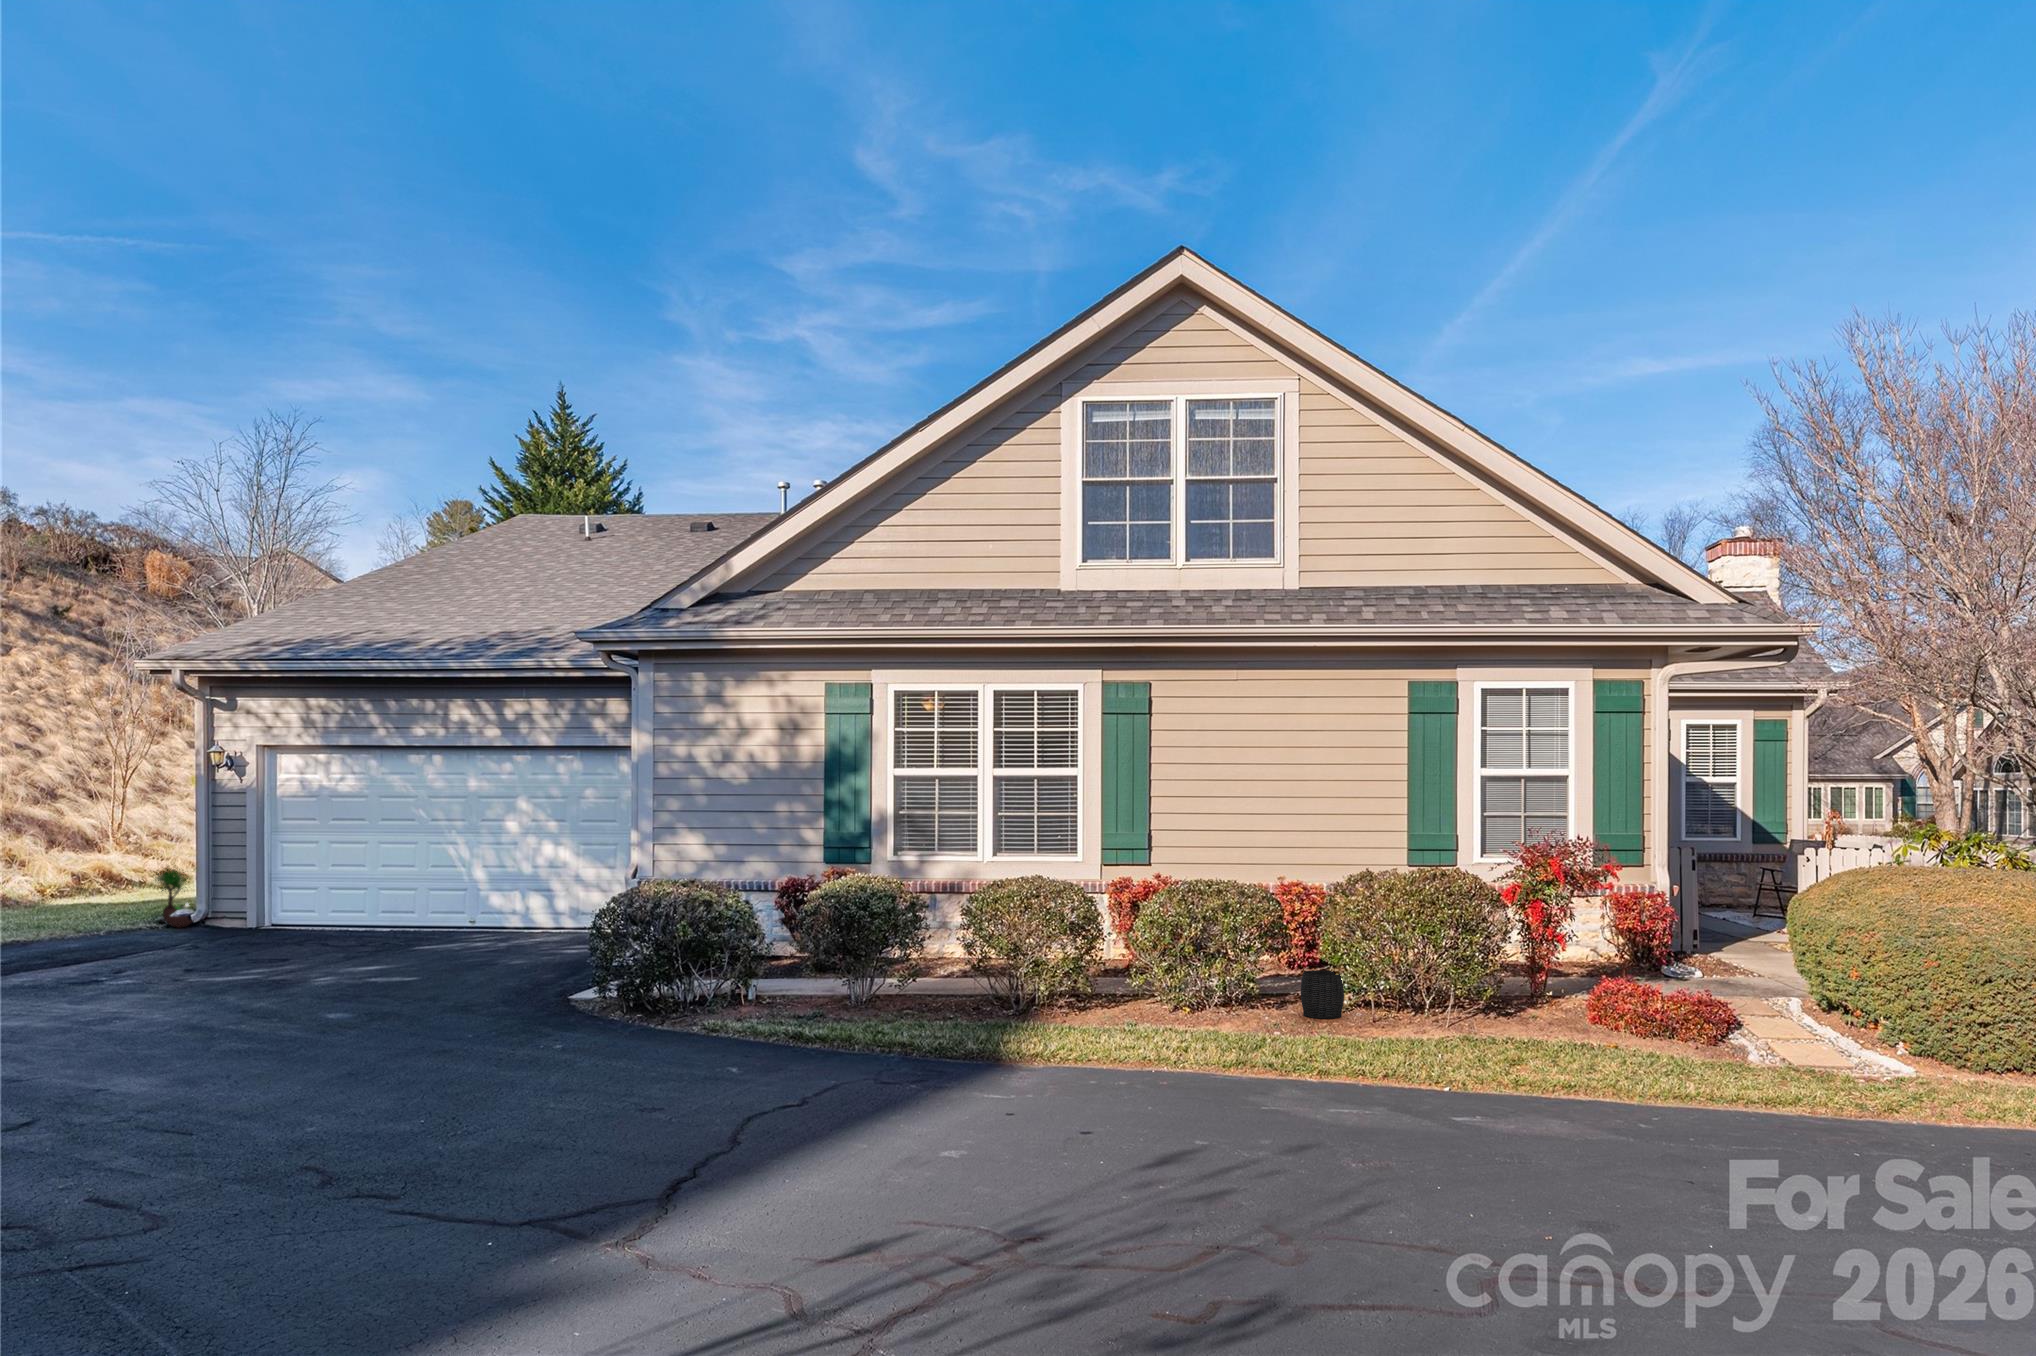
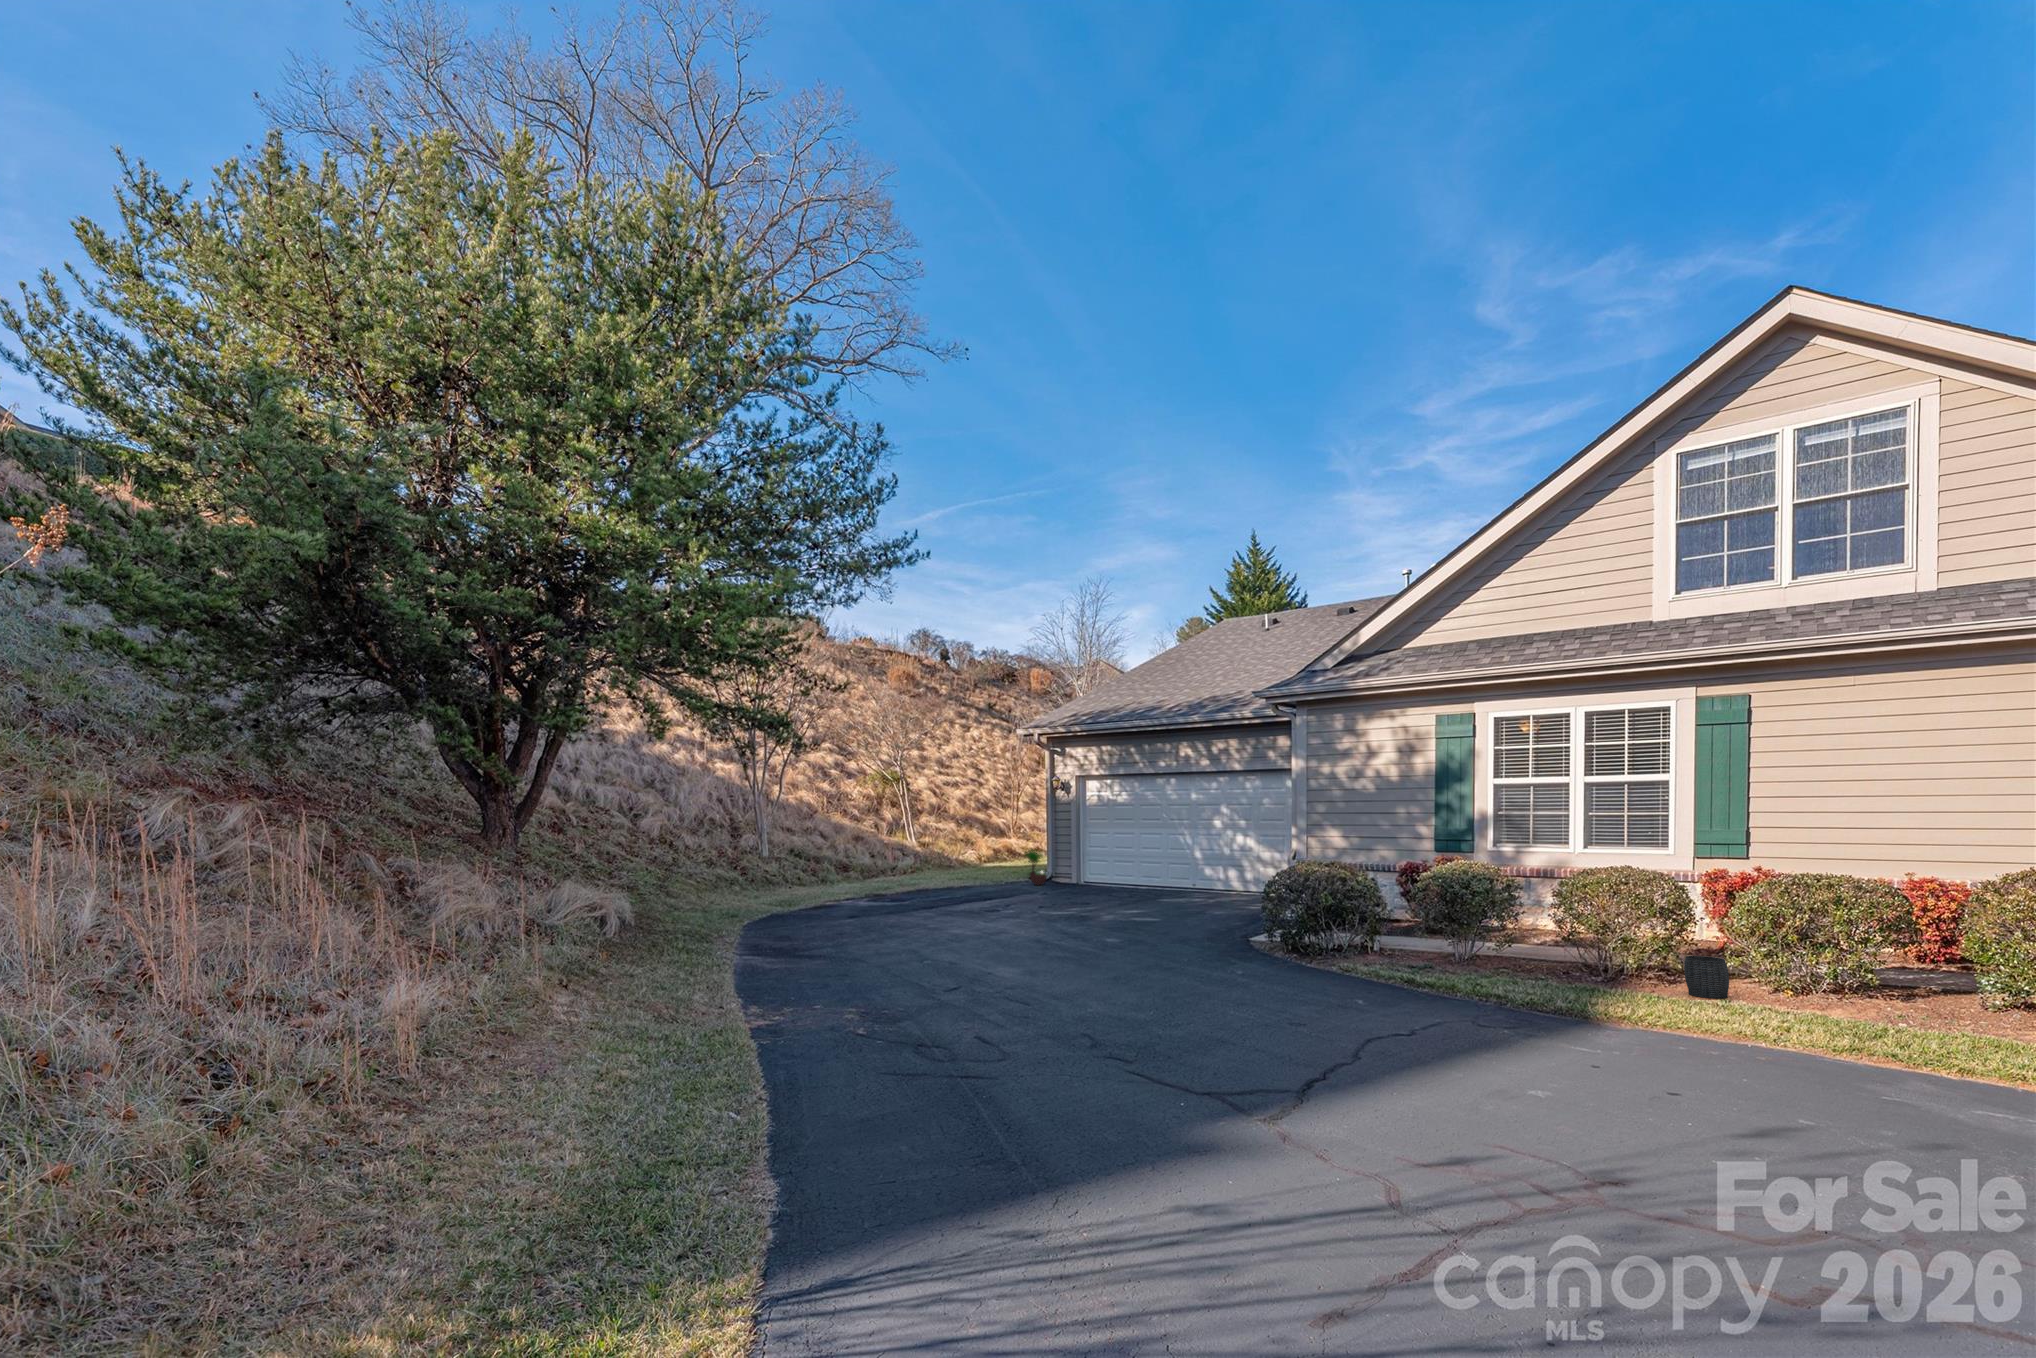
woven basket: present [1301,971,1344,1019] -> present [1684,956,1729,999]

